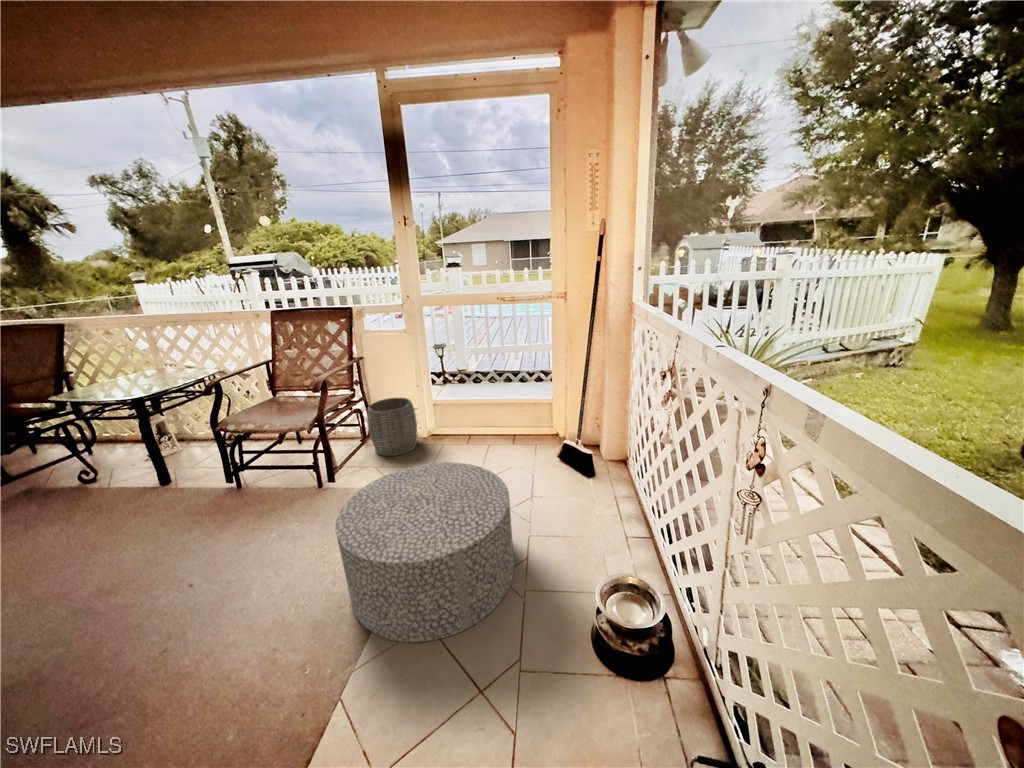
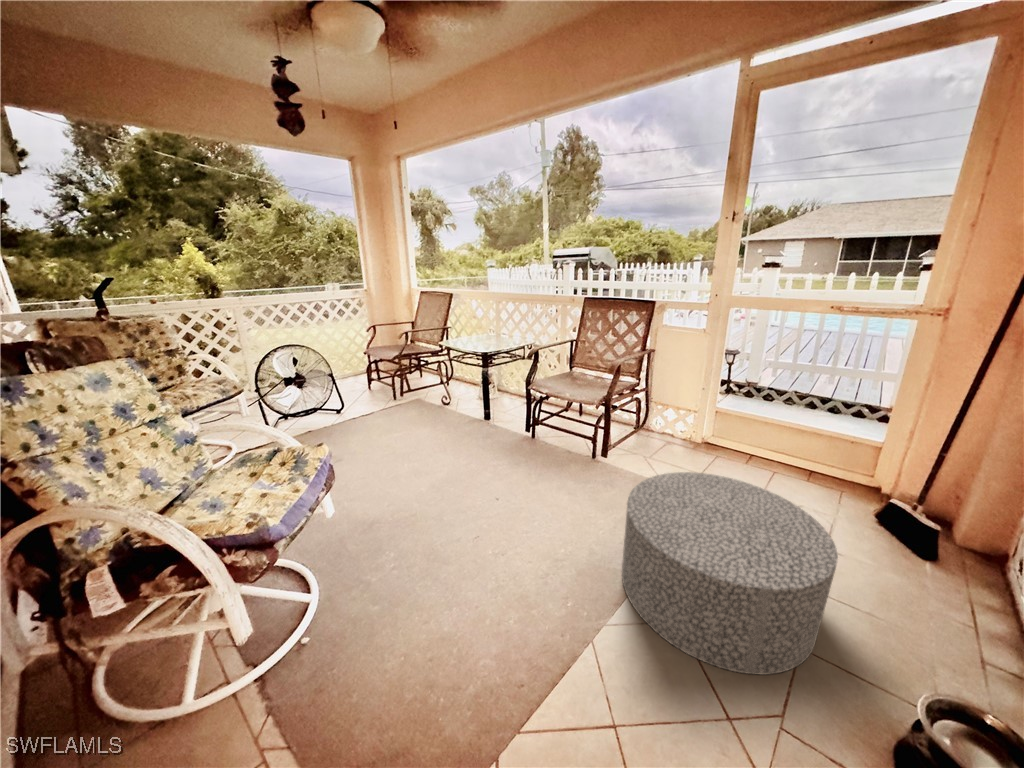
woven basket: present [367,397,417,456] -> none [645,395,697,454]

